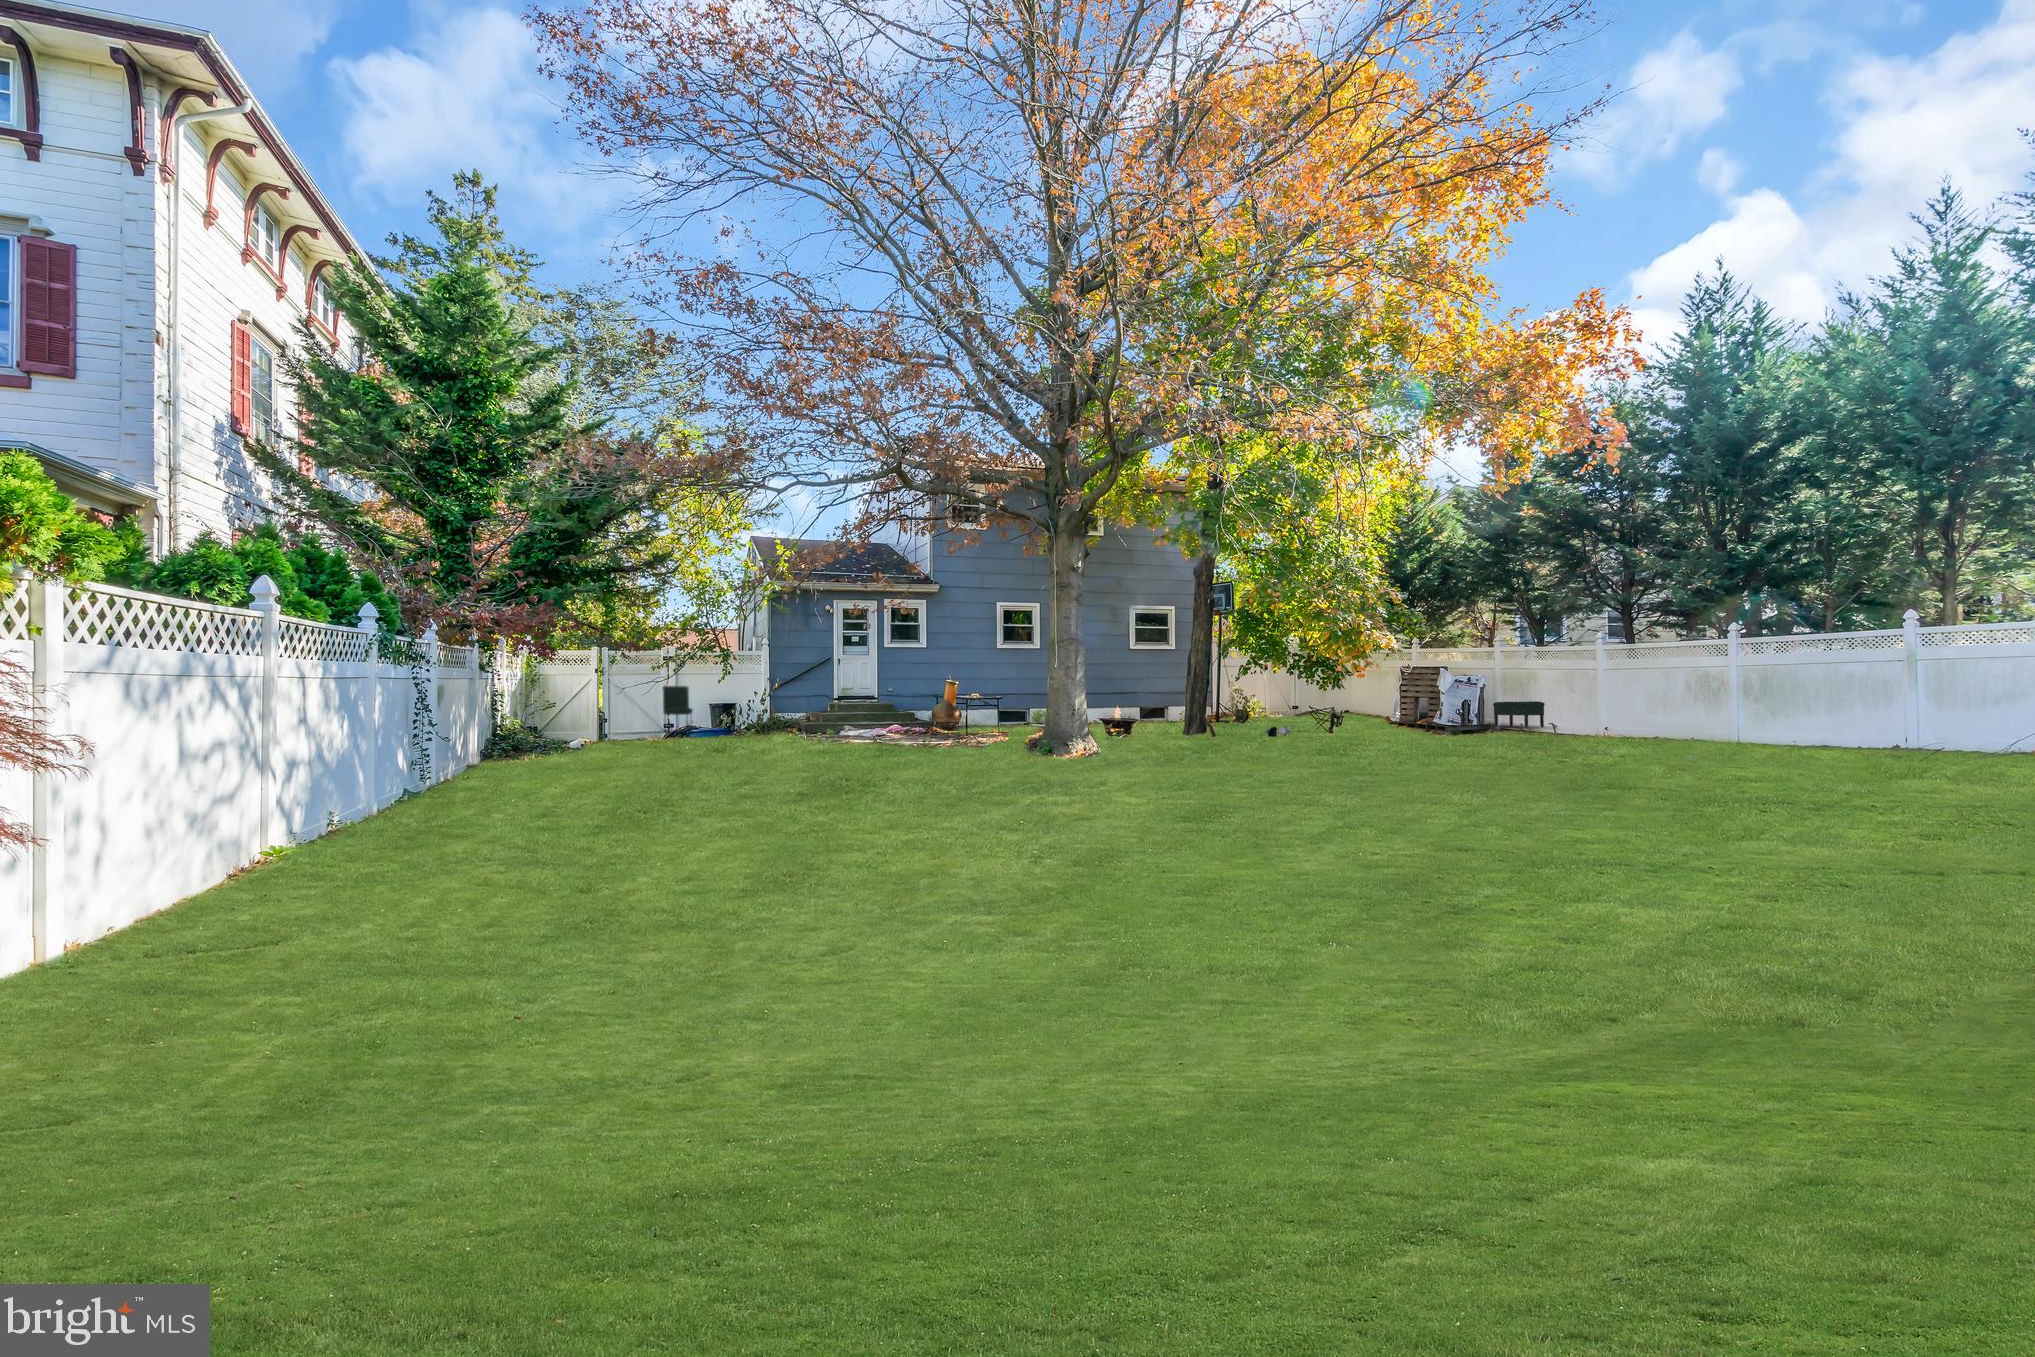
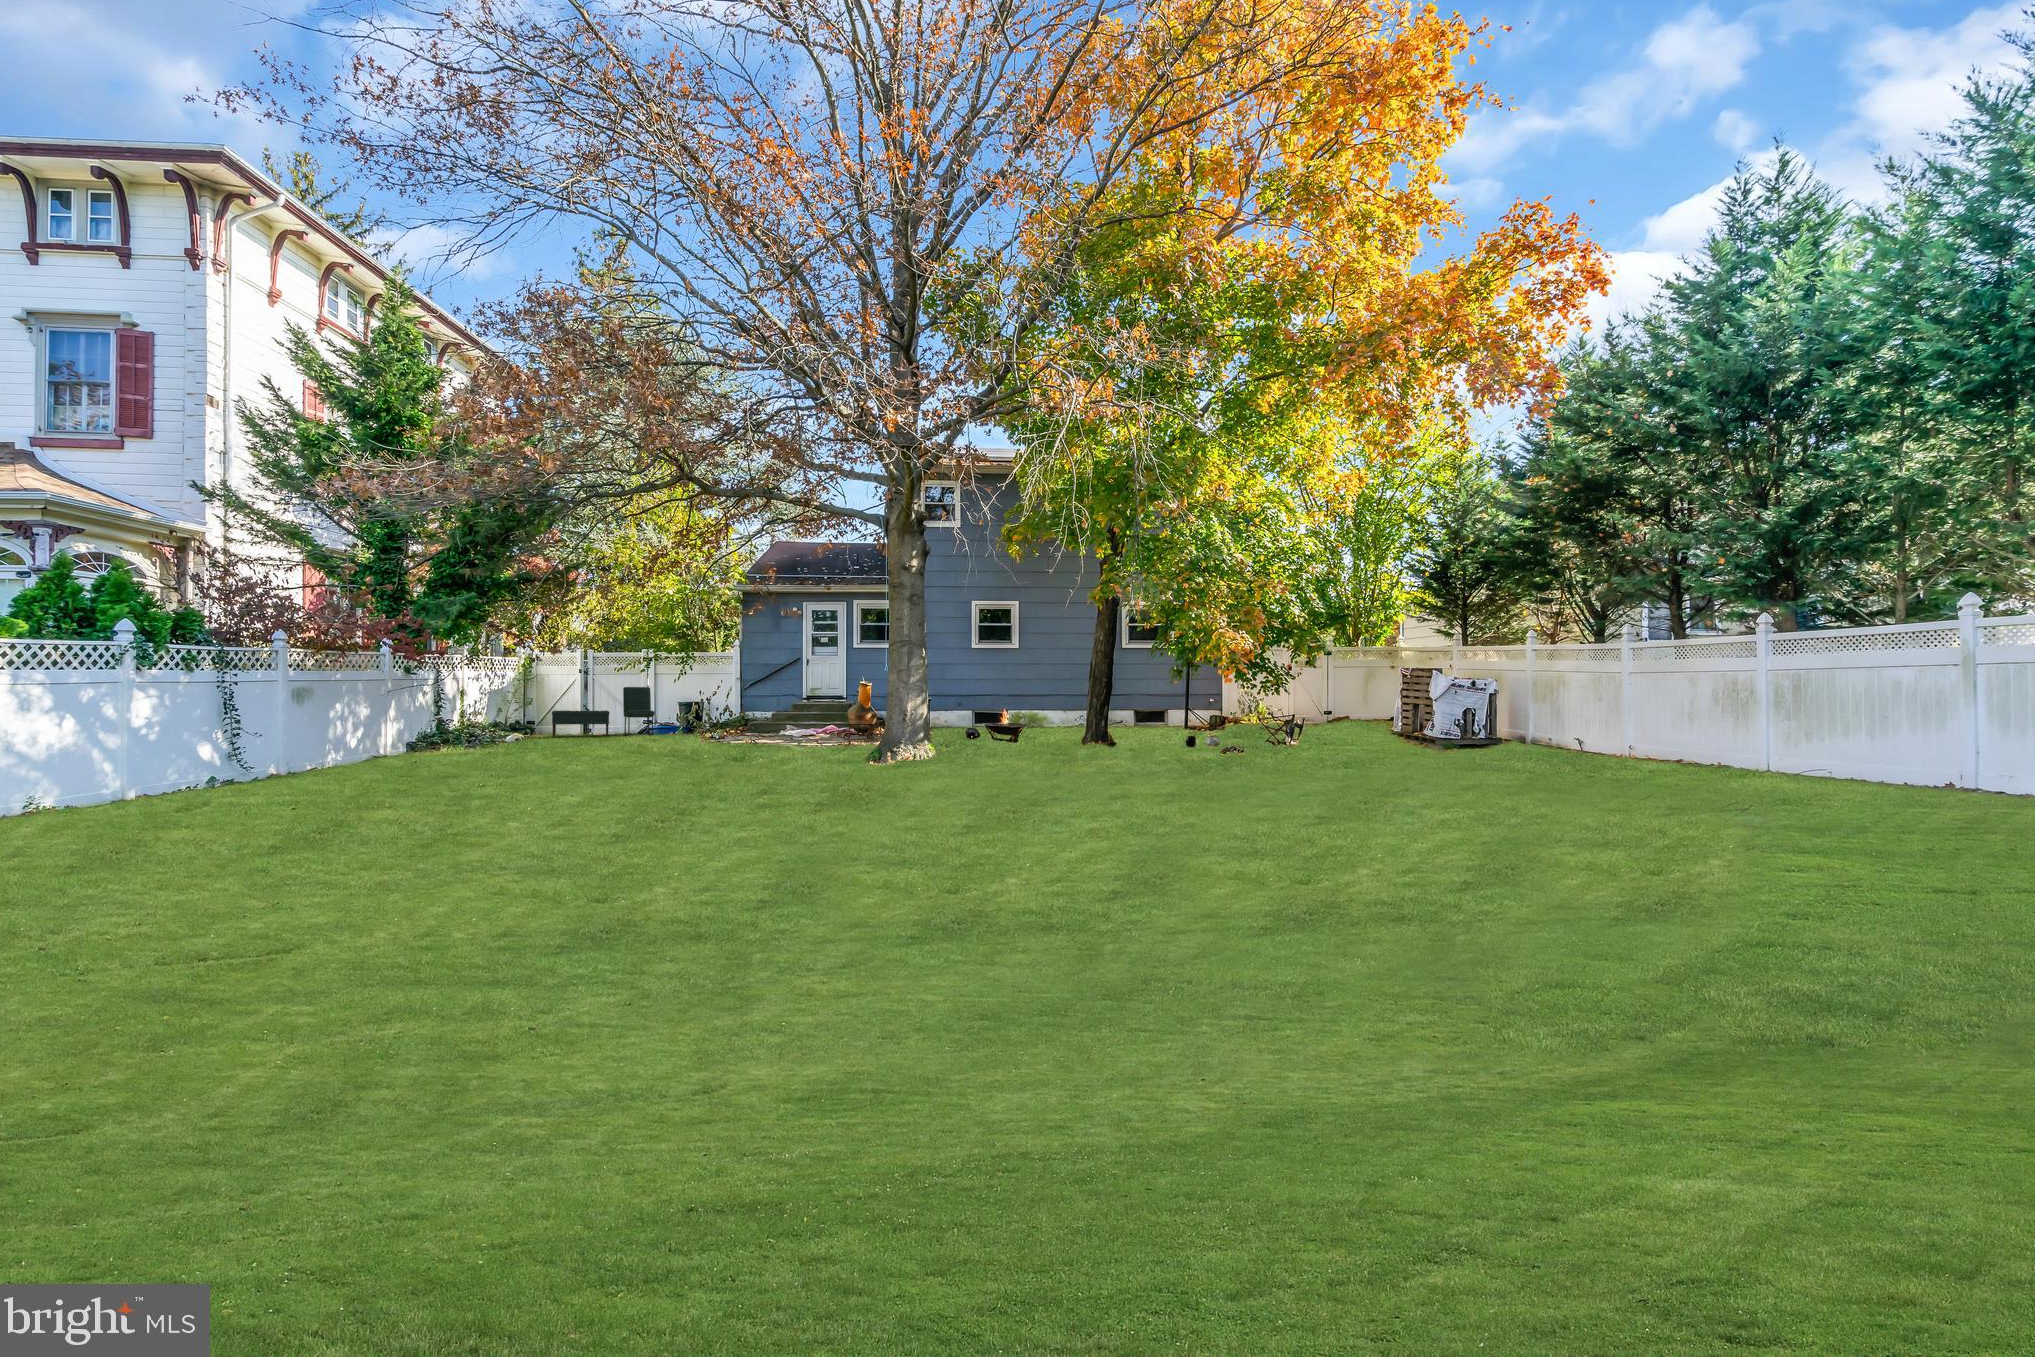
bench: present [1493,701,1545,727] -> present [552,710,609,736]

